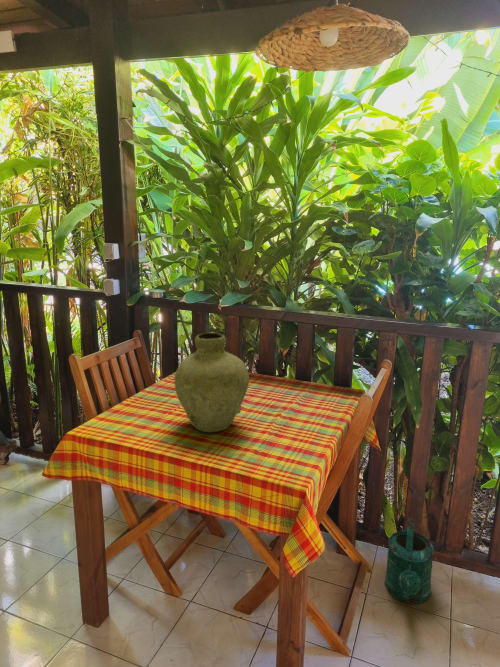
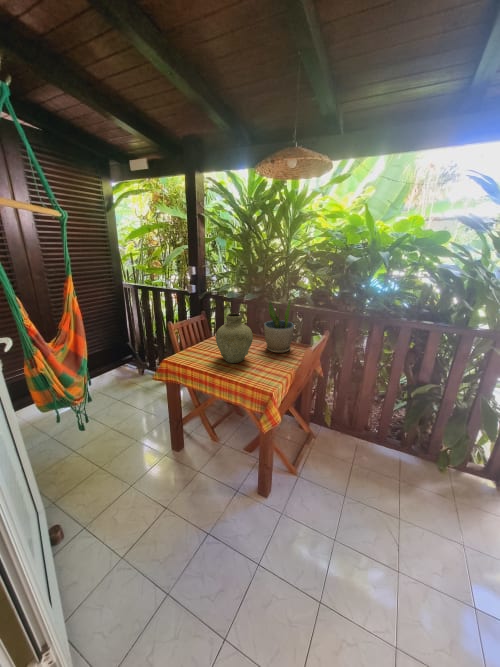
potted plant: none [265,296,323,406] -> present [264,300,294,353]
watering can: present [385,518,434,604] -> none [321,414,348,457]

